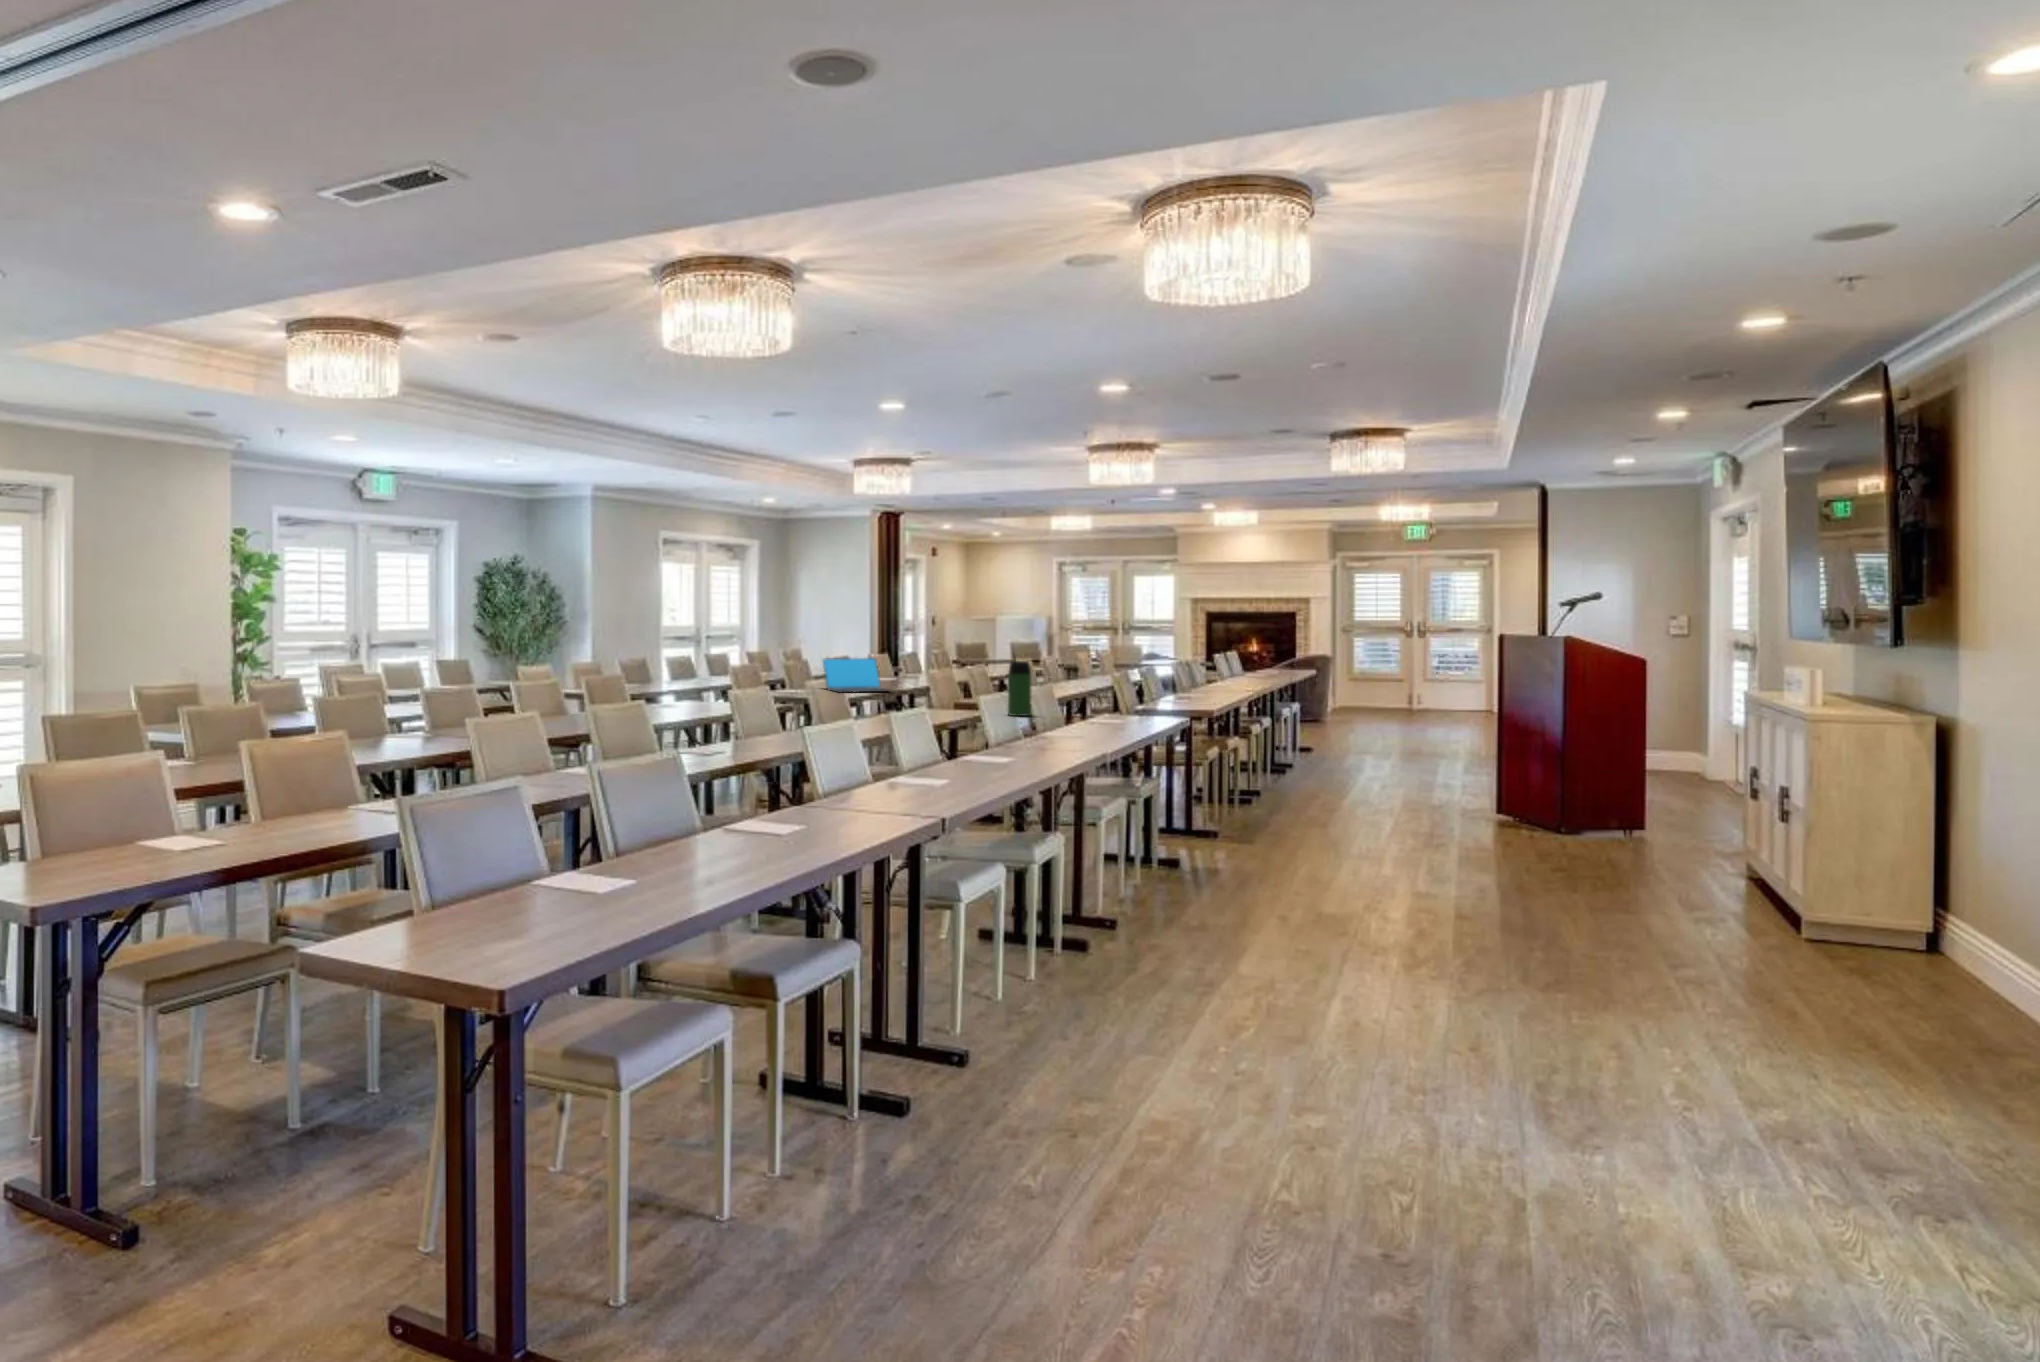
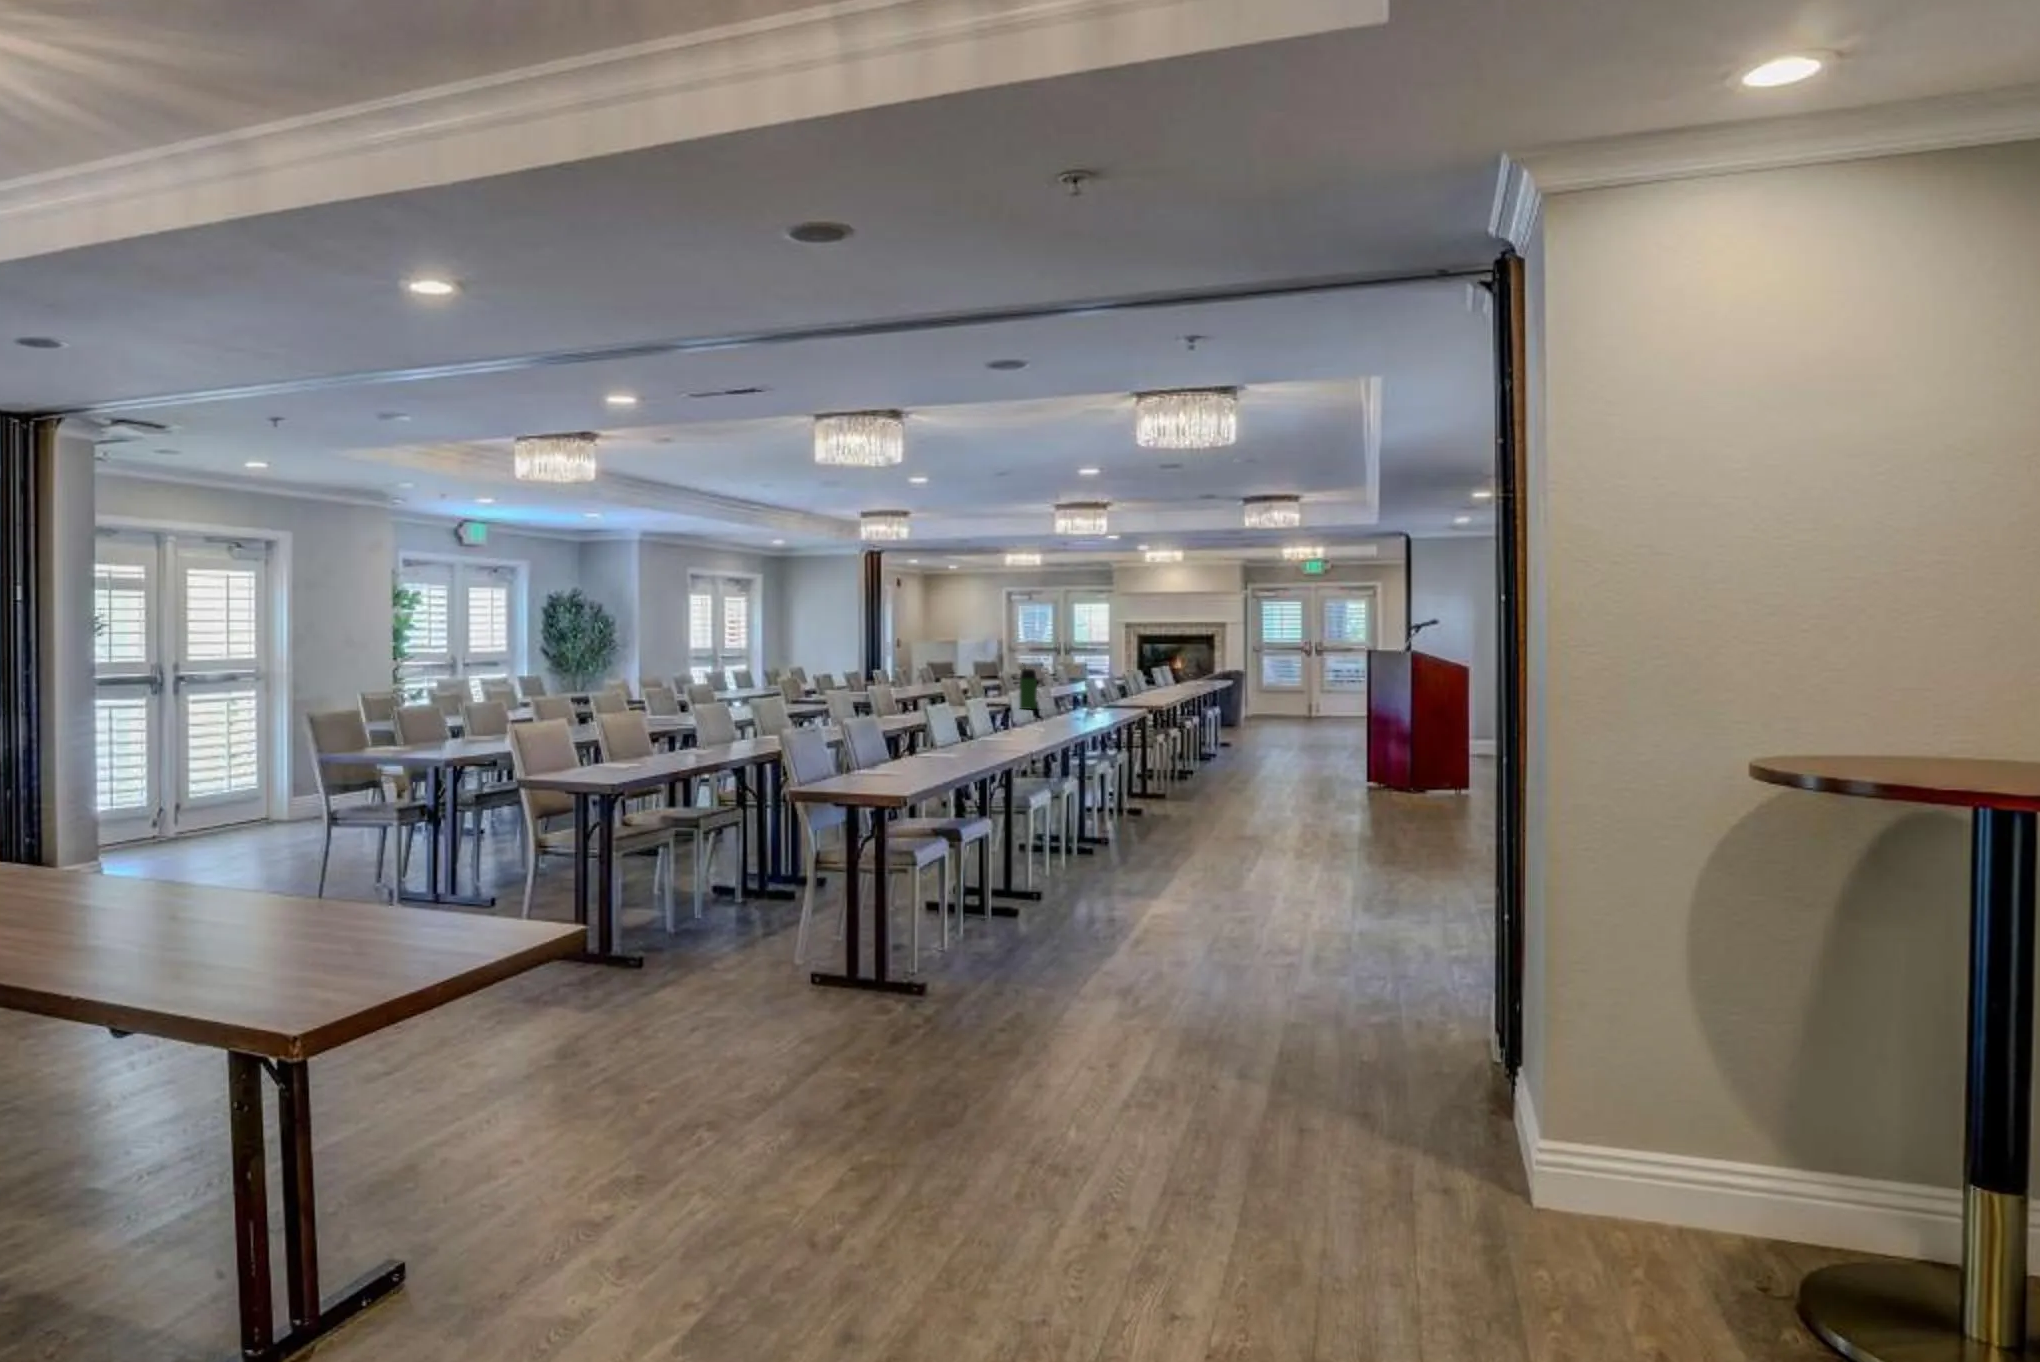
laptop: present [823,658,891,693] -> none [865,671,922,697]

